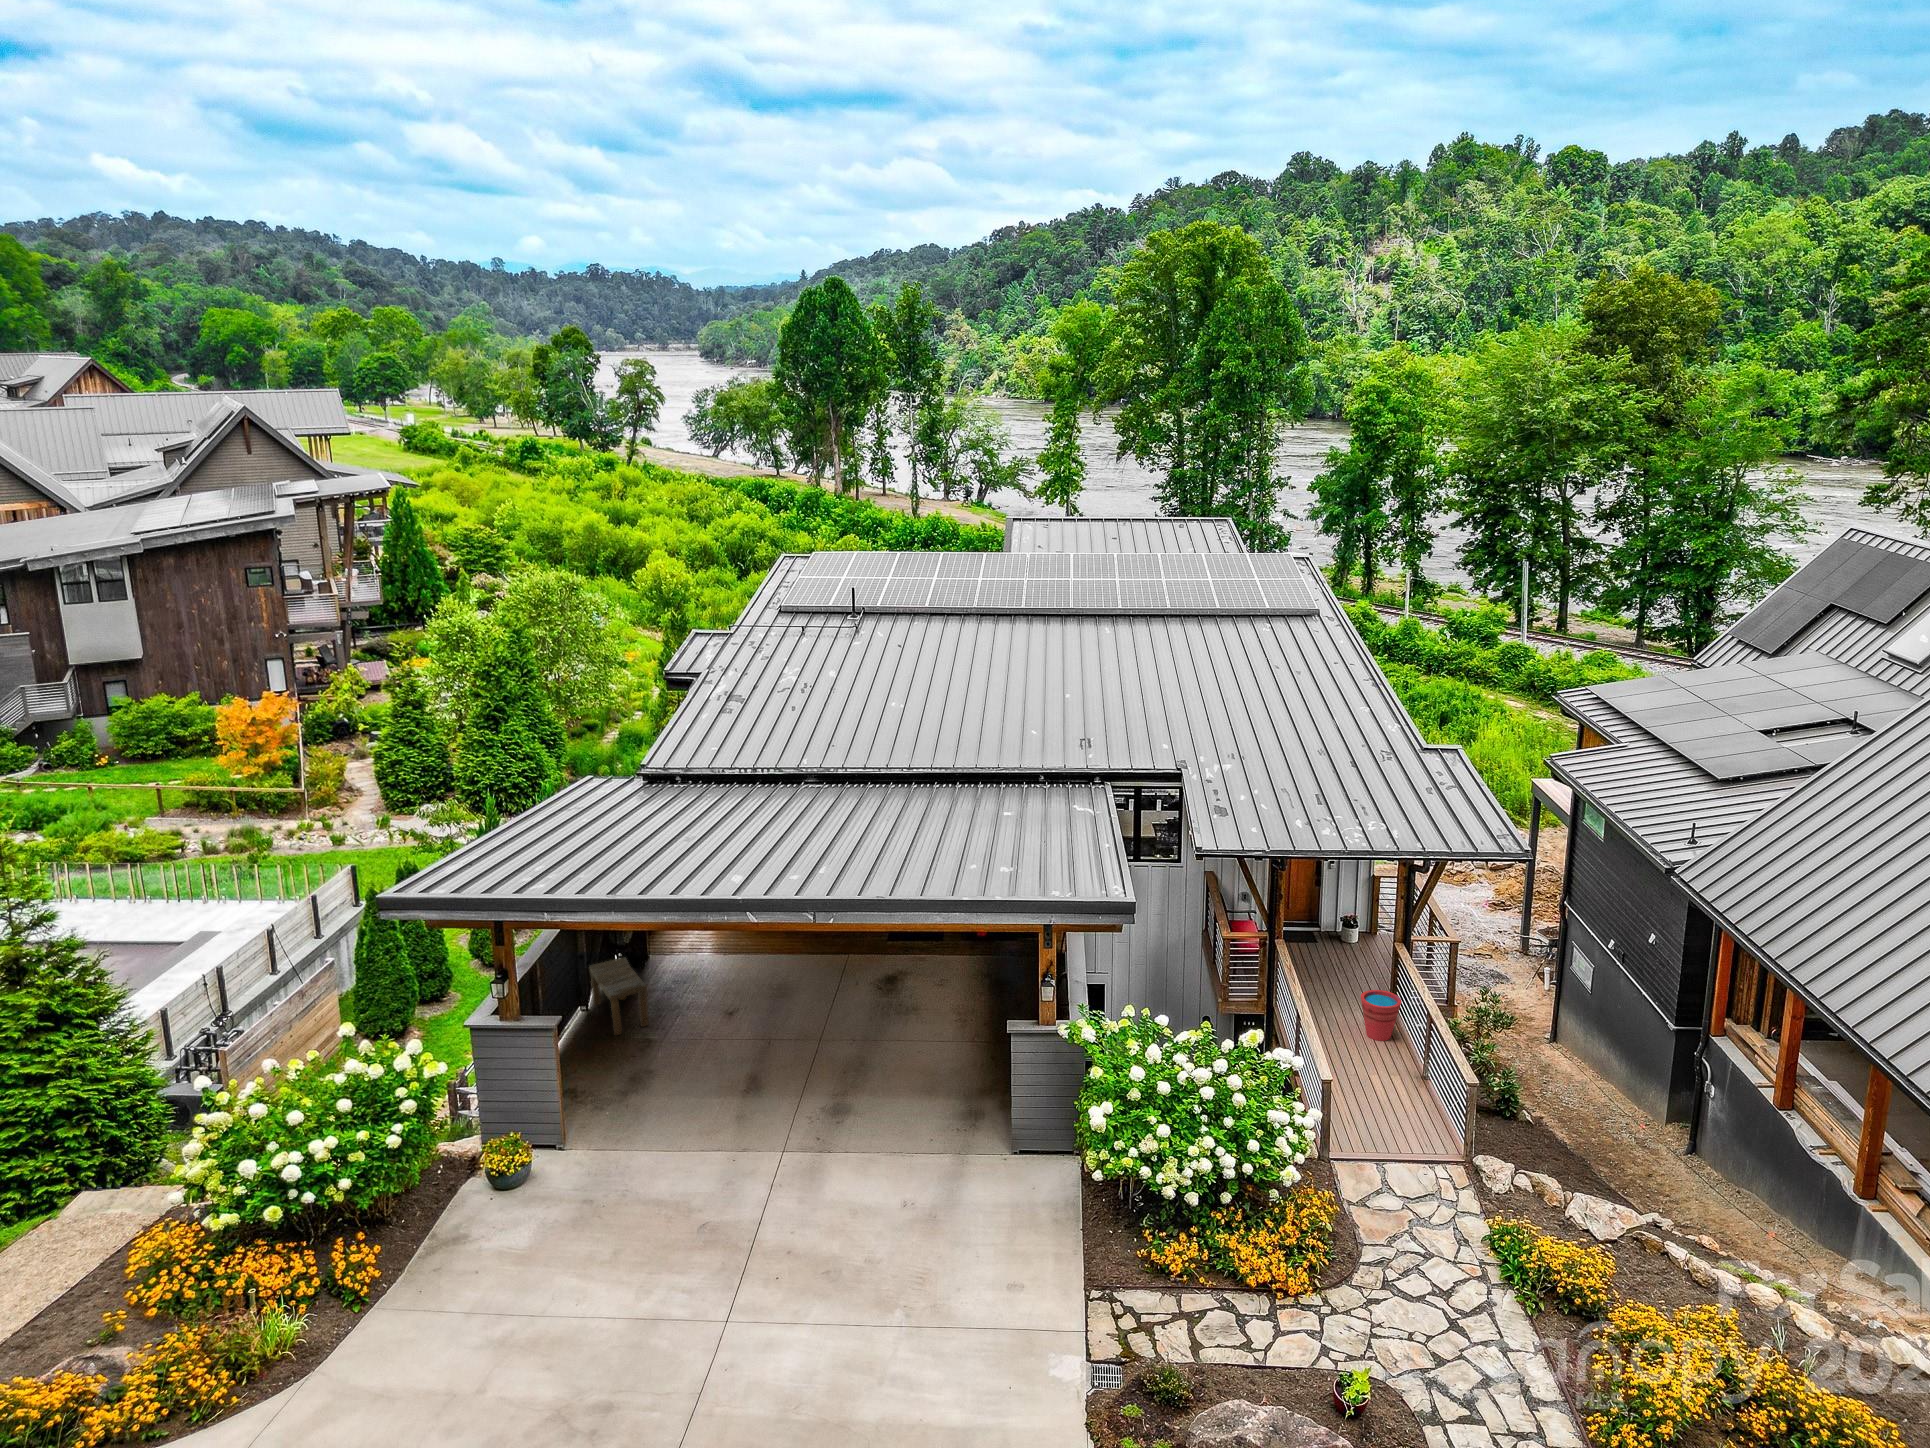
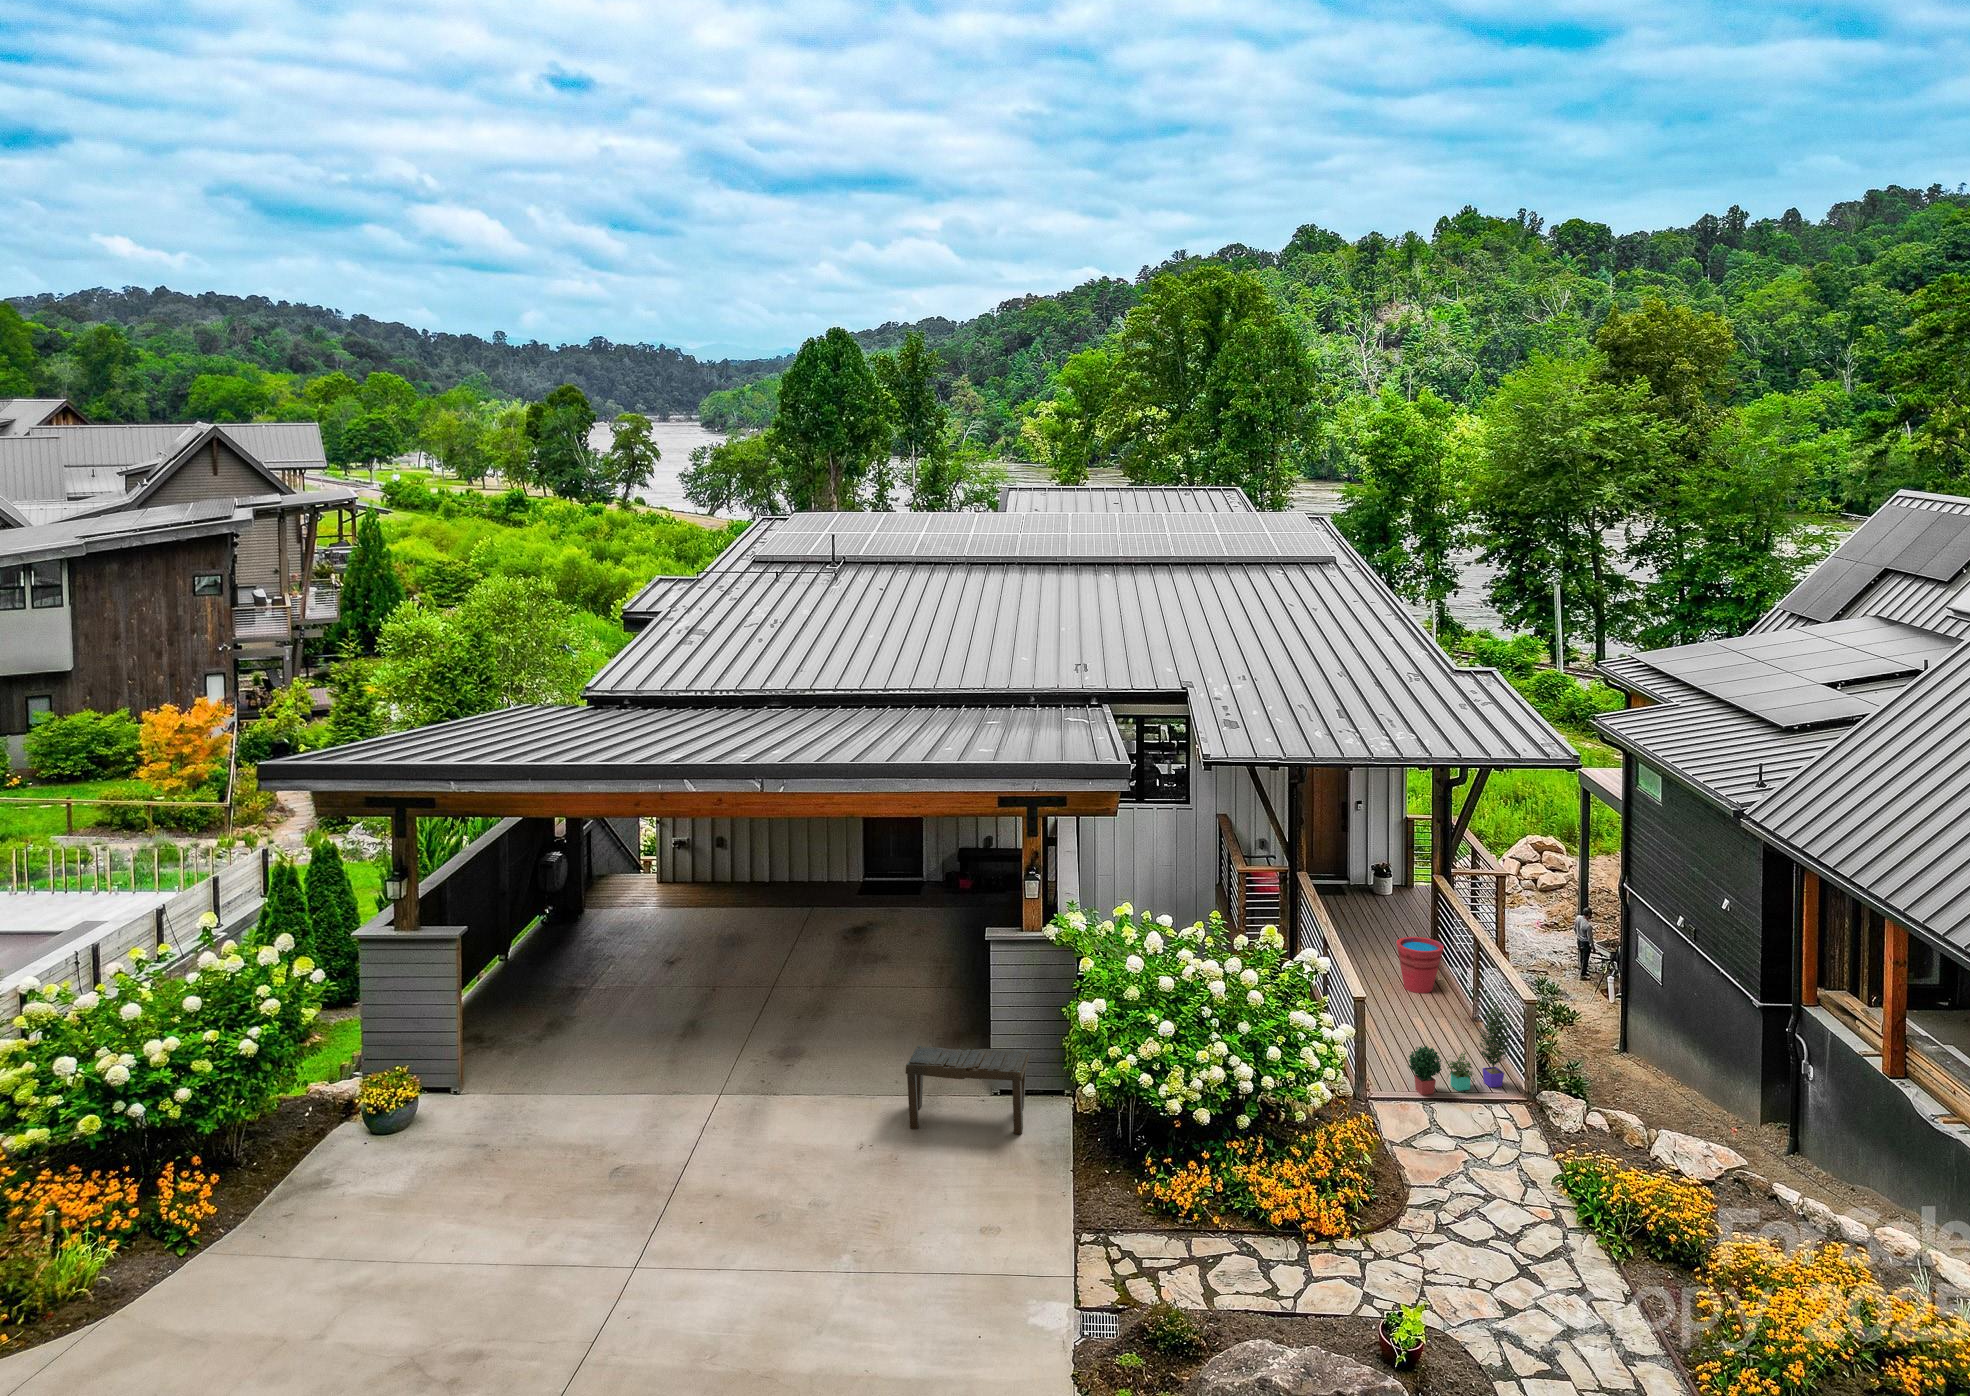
bench: present [590,958,649,1035] -> present [906,1046,1030,1134]
potted plant: none [1366,1073,1454,1151] -> present [1409,1003,1511,1095]

